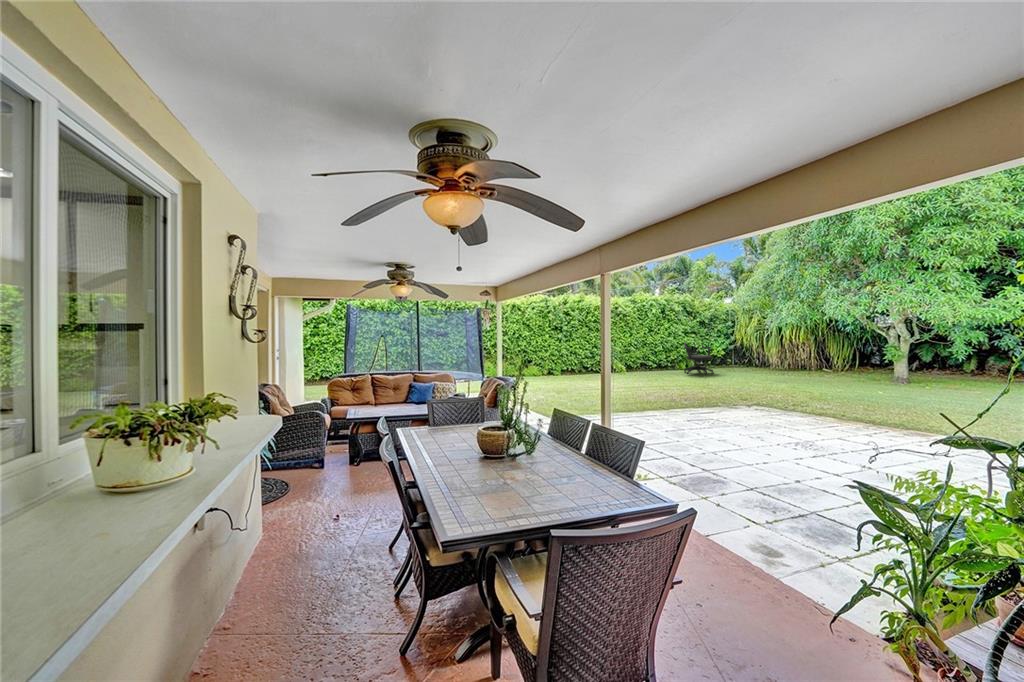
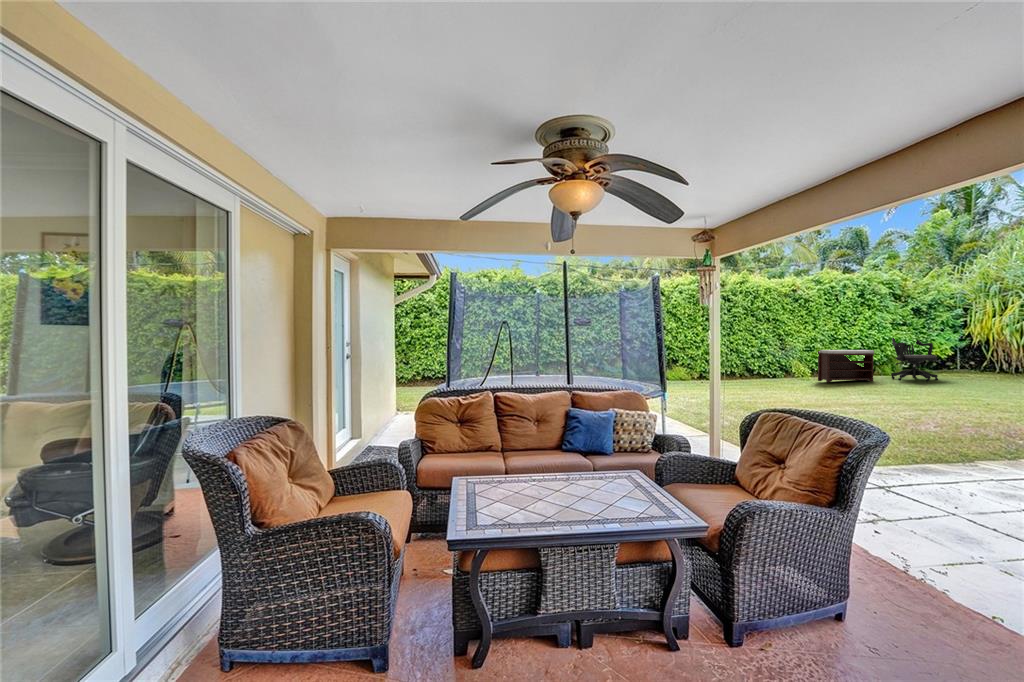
bench: none [633,352,673,376] -> present [818,350,875,383]

